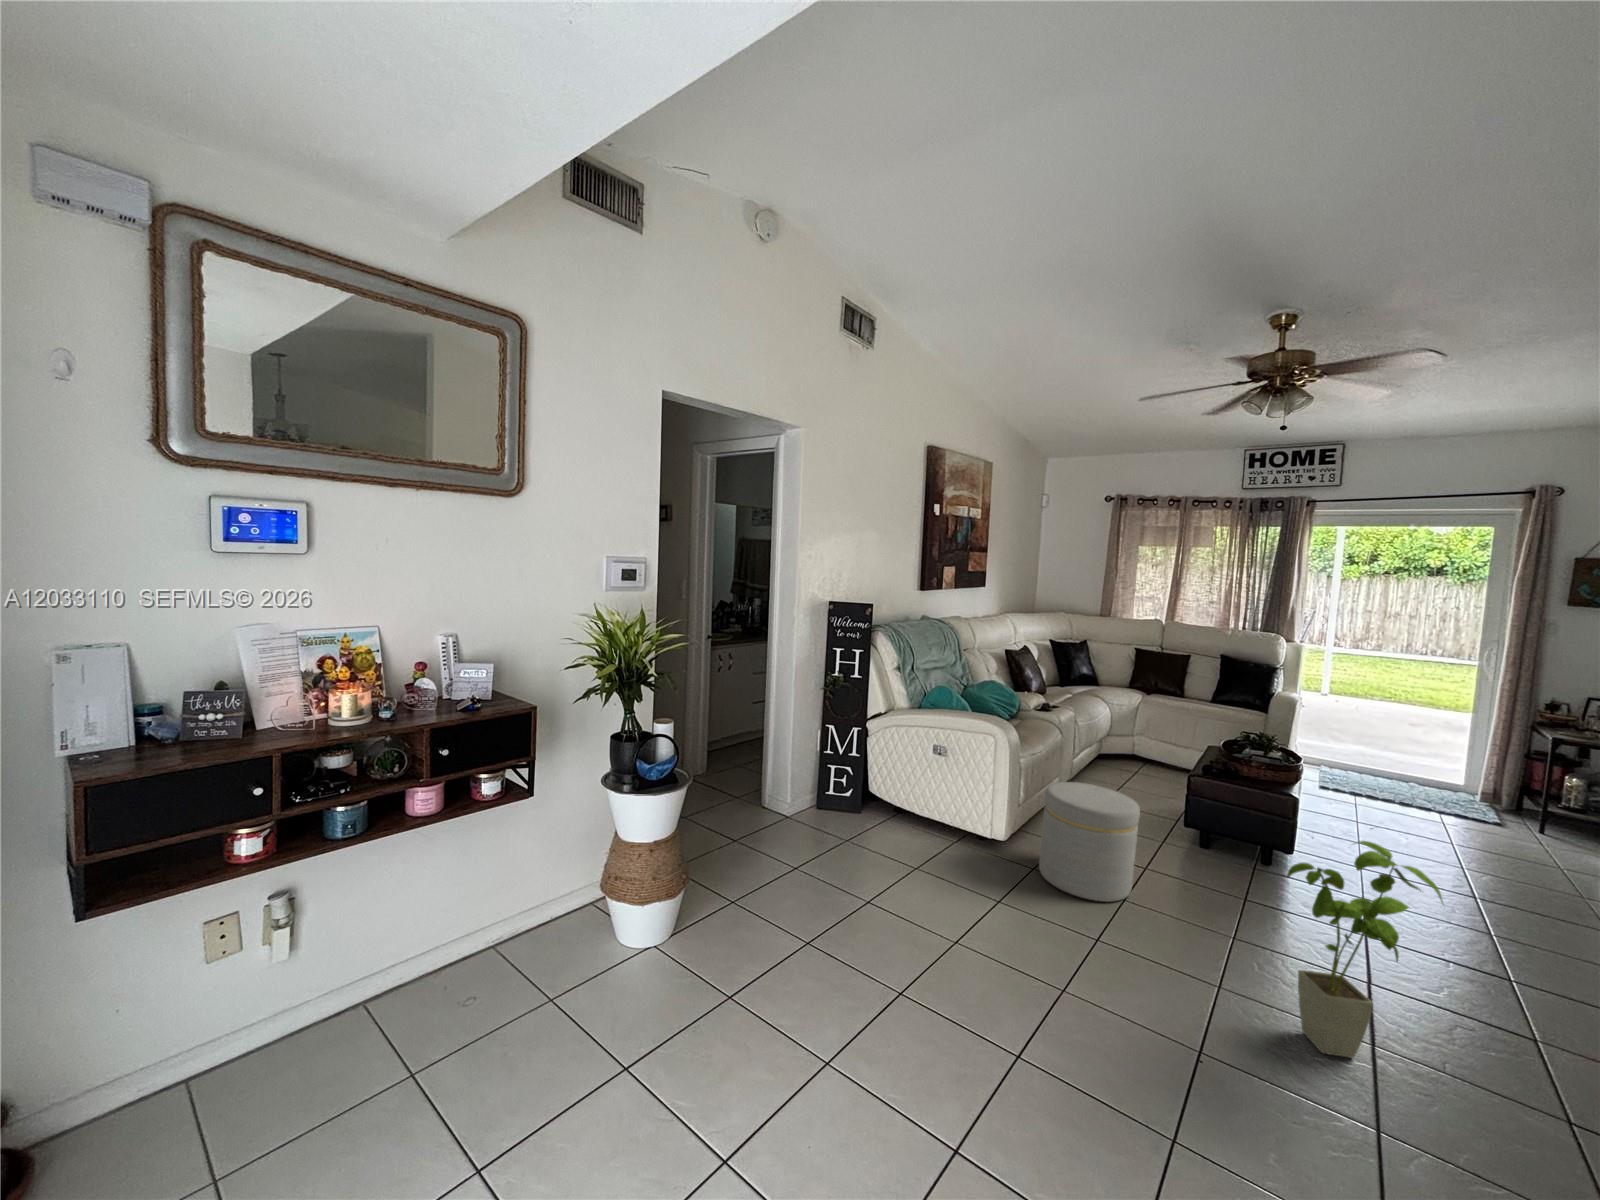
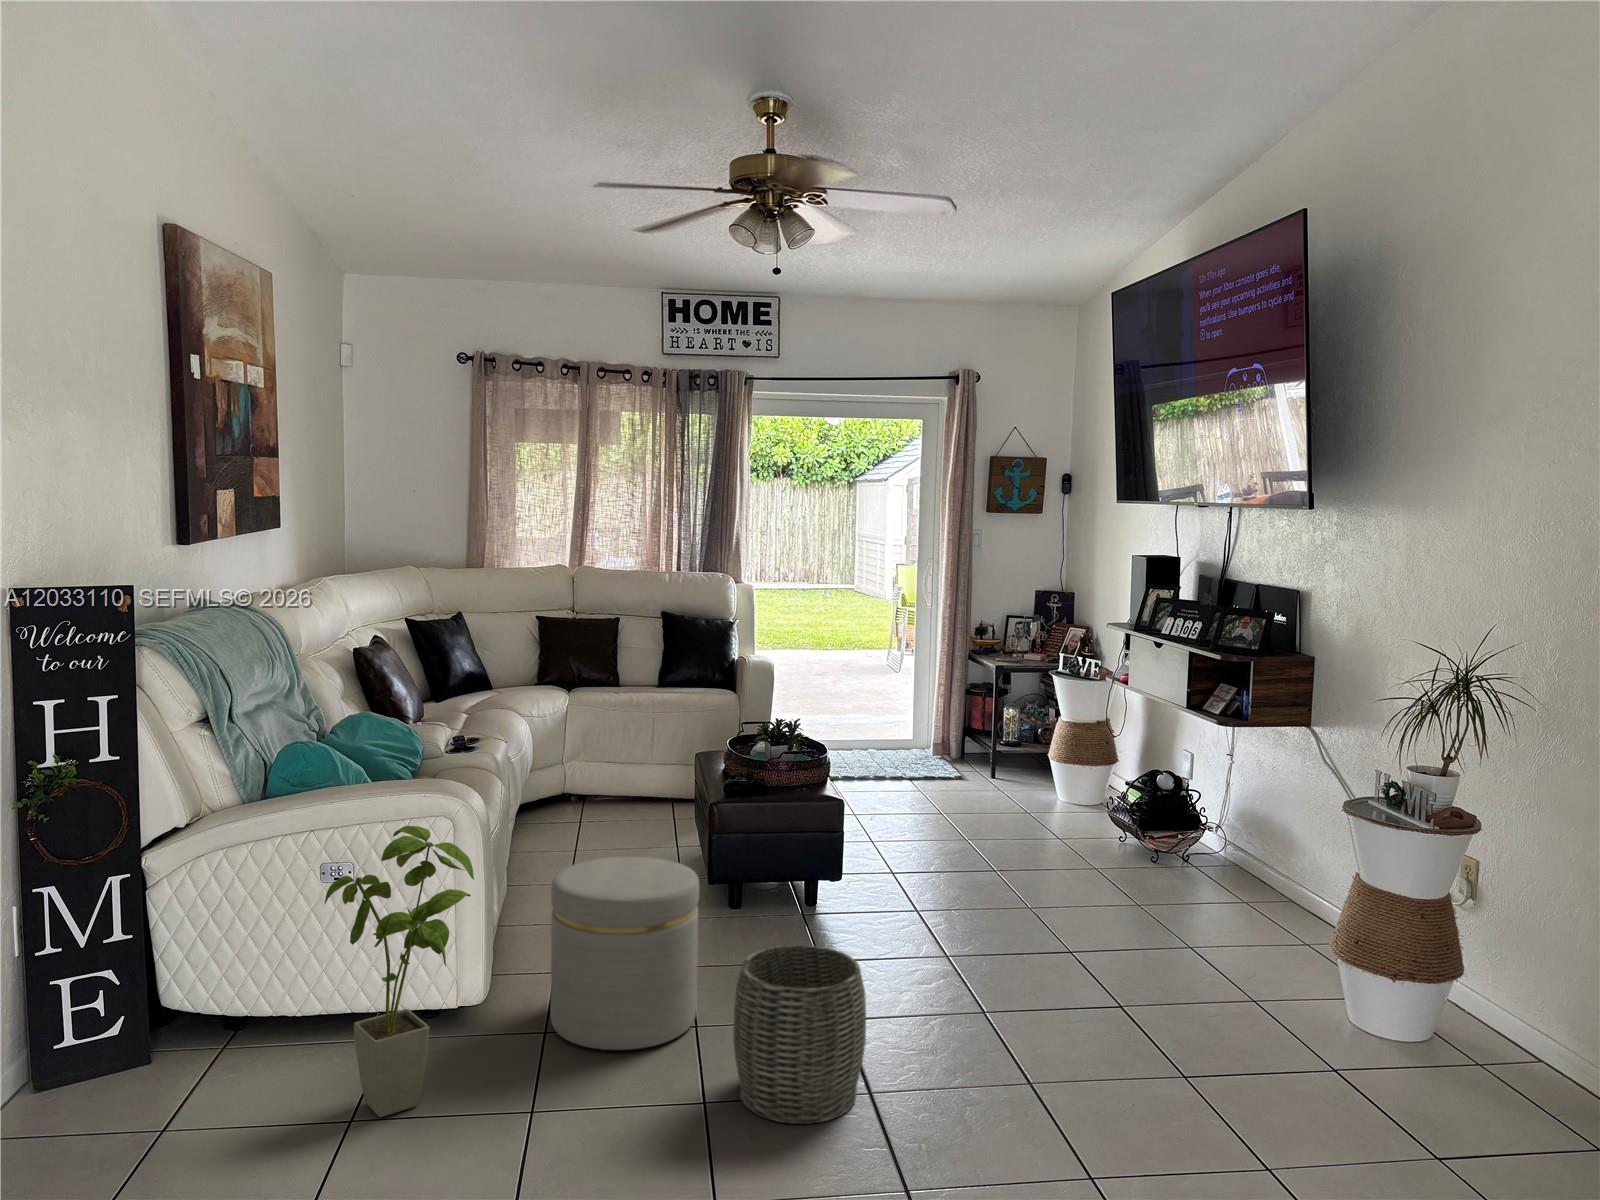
house plant: present [1287,841,1444,1058] -> present [325,826,474,1117]
woven basket: none [1123,864,1226,992] -> present [733,945,866,1124]

